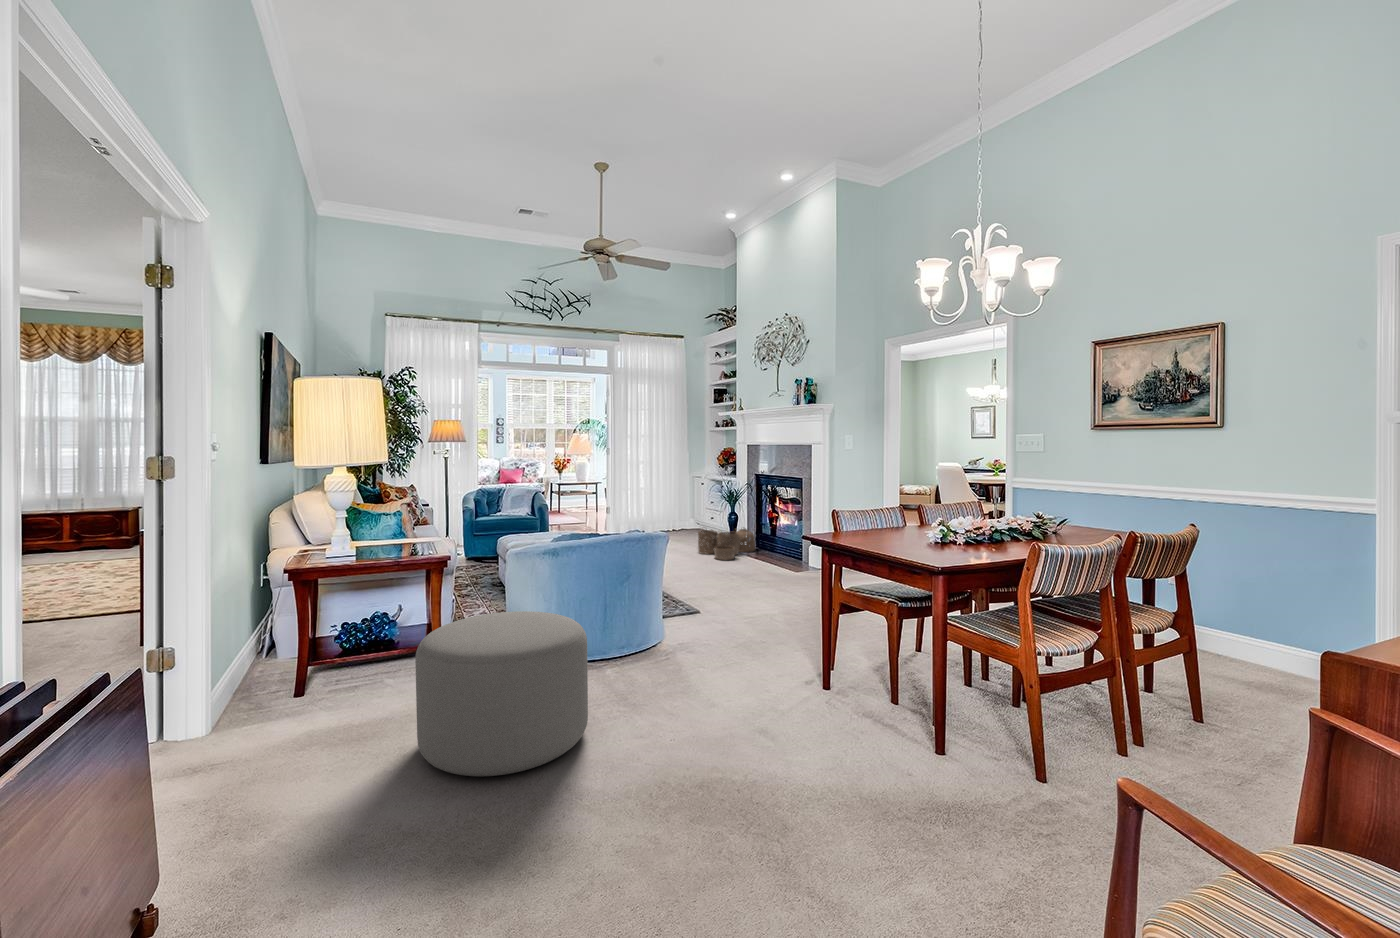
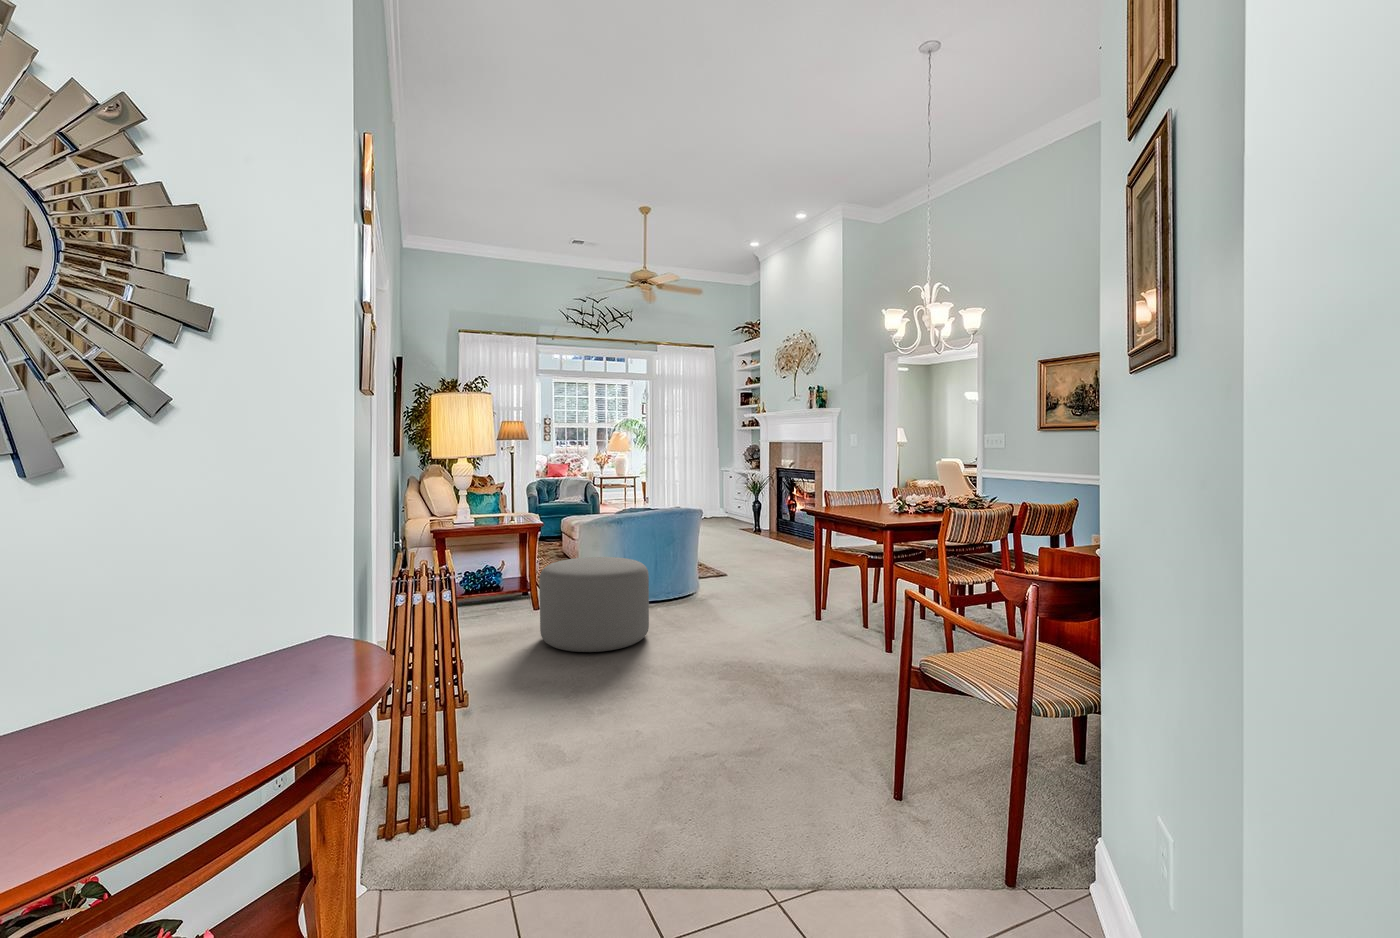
woven basket: present [698,528,755,560] -> none [725,514,776,542]

